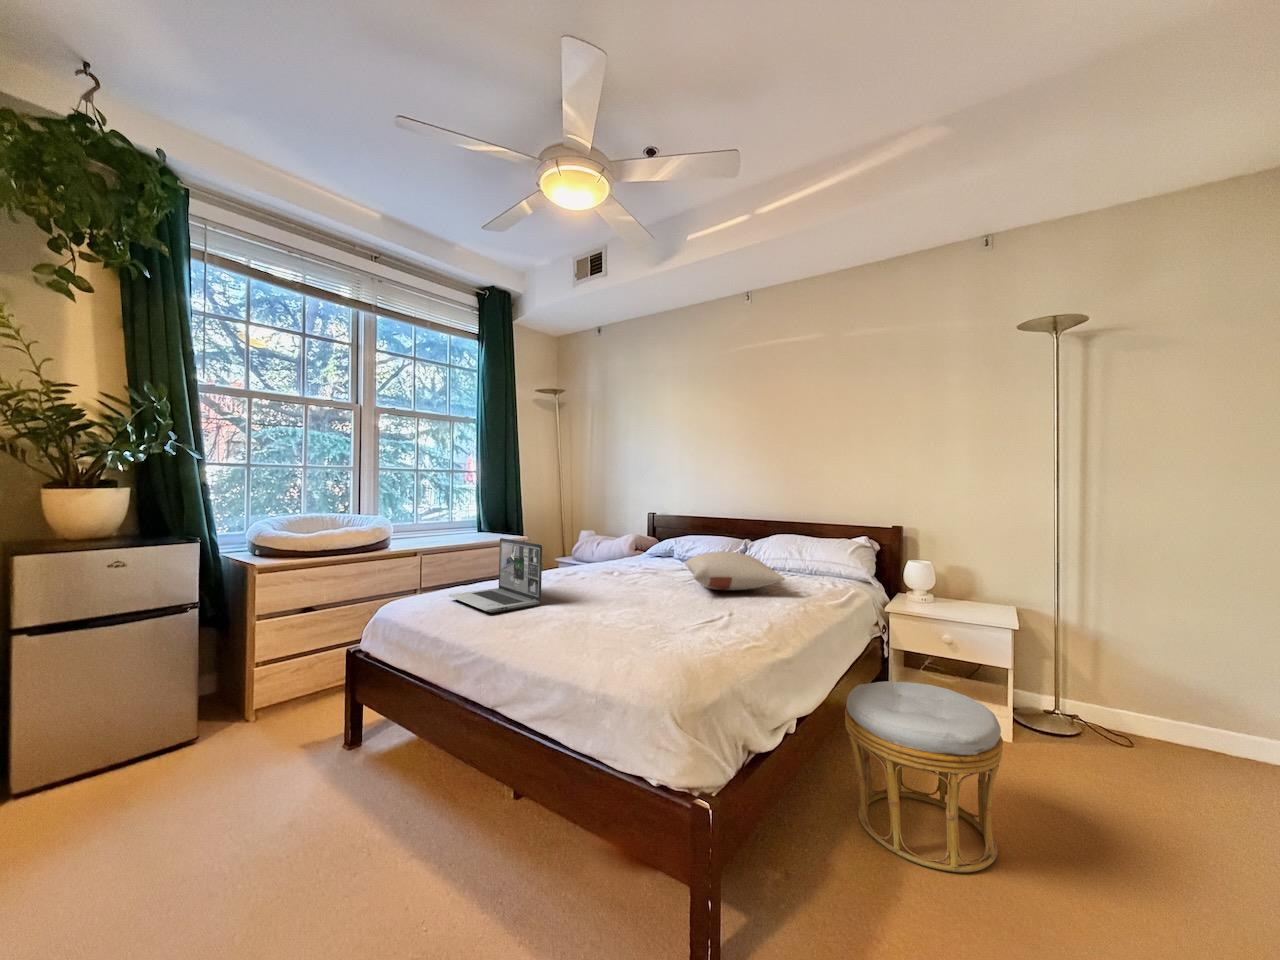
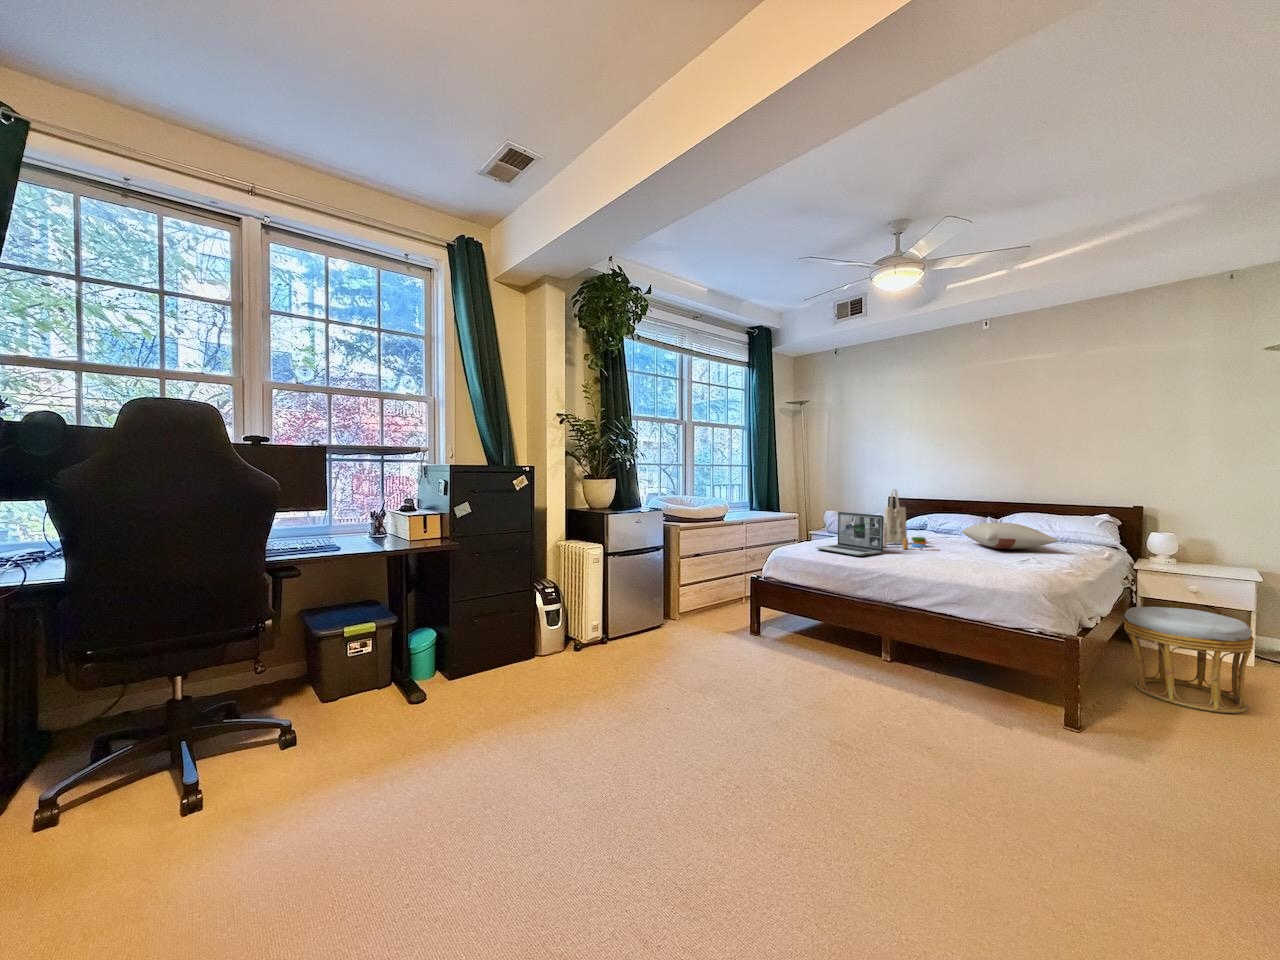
tote bag: none [562,503,636,595] -> present [883,489,939,550]

